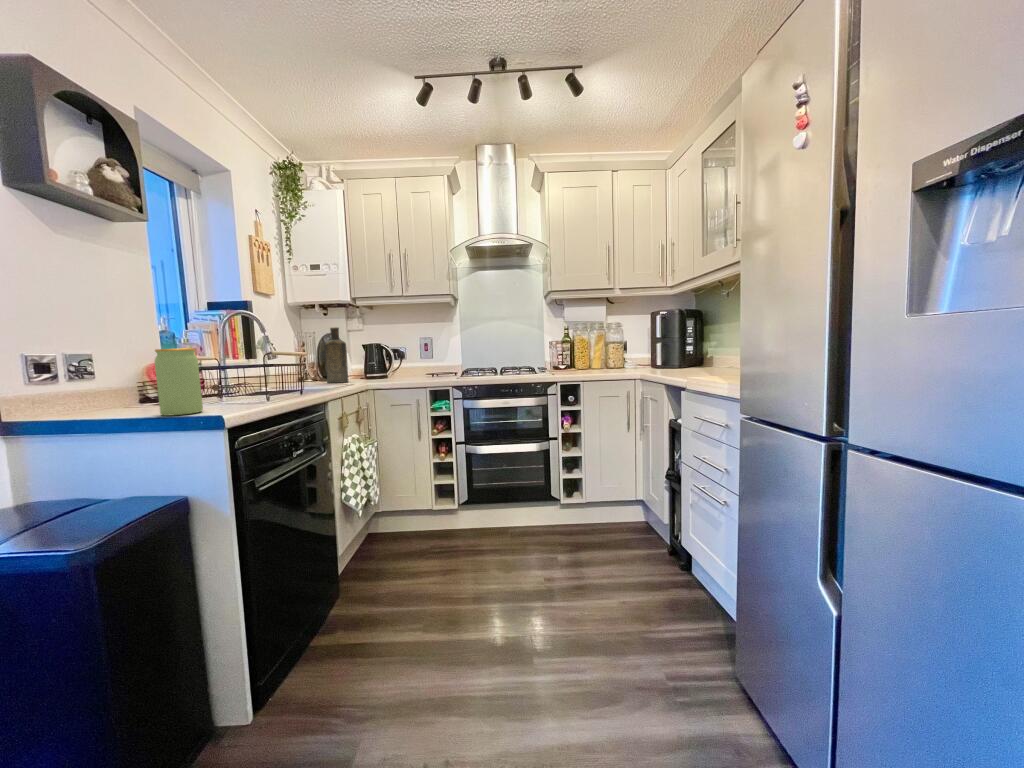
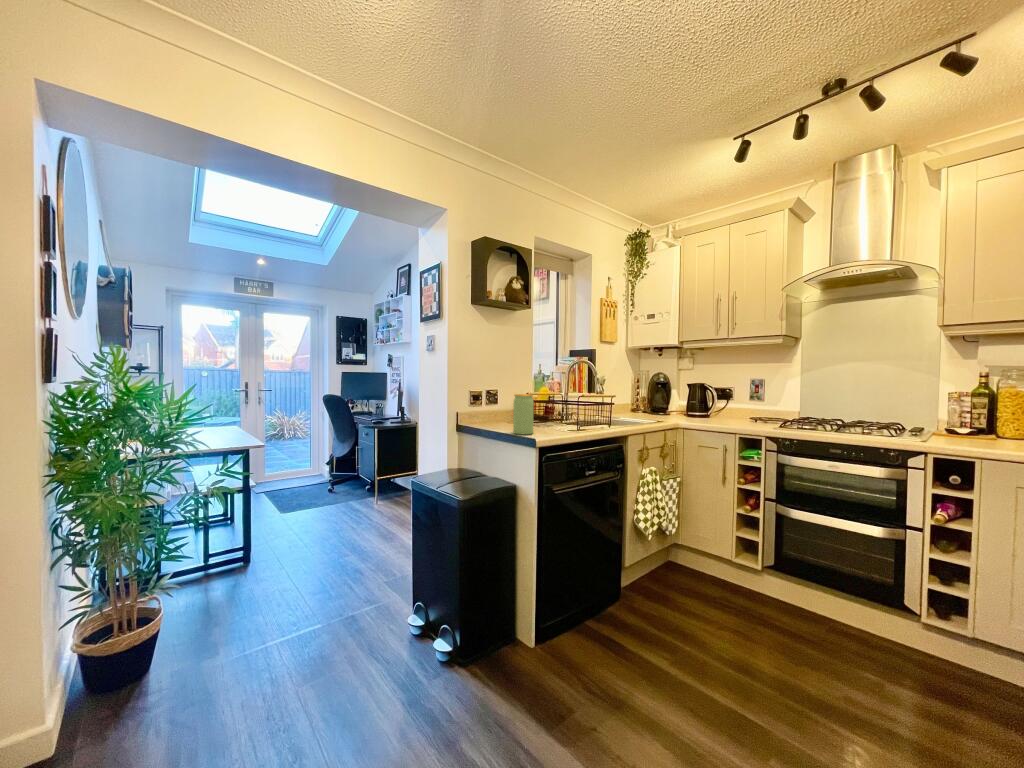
bottle: present [325,327,348,383] -> none [641,371,660,419]

